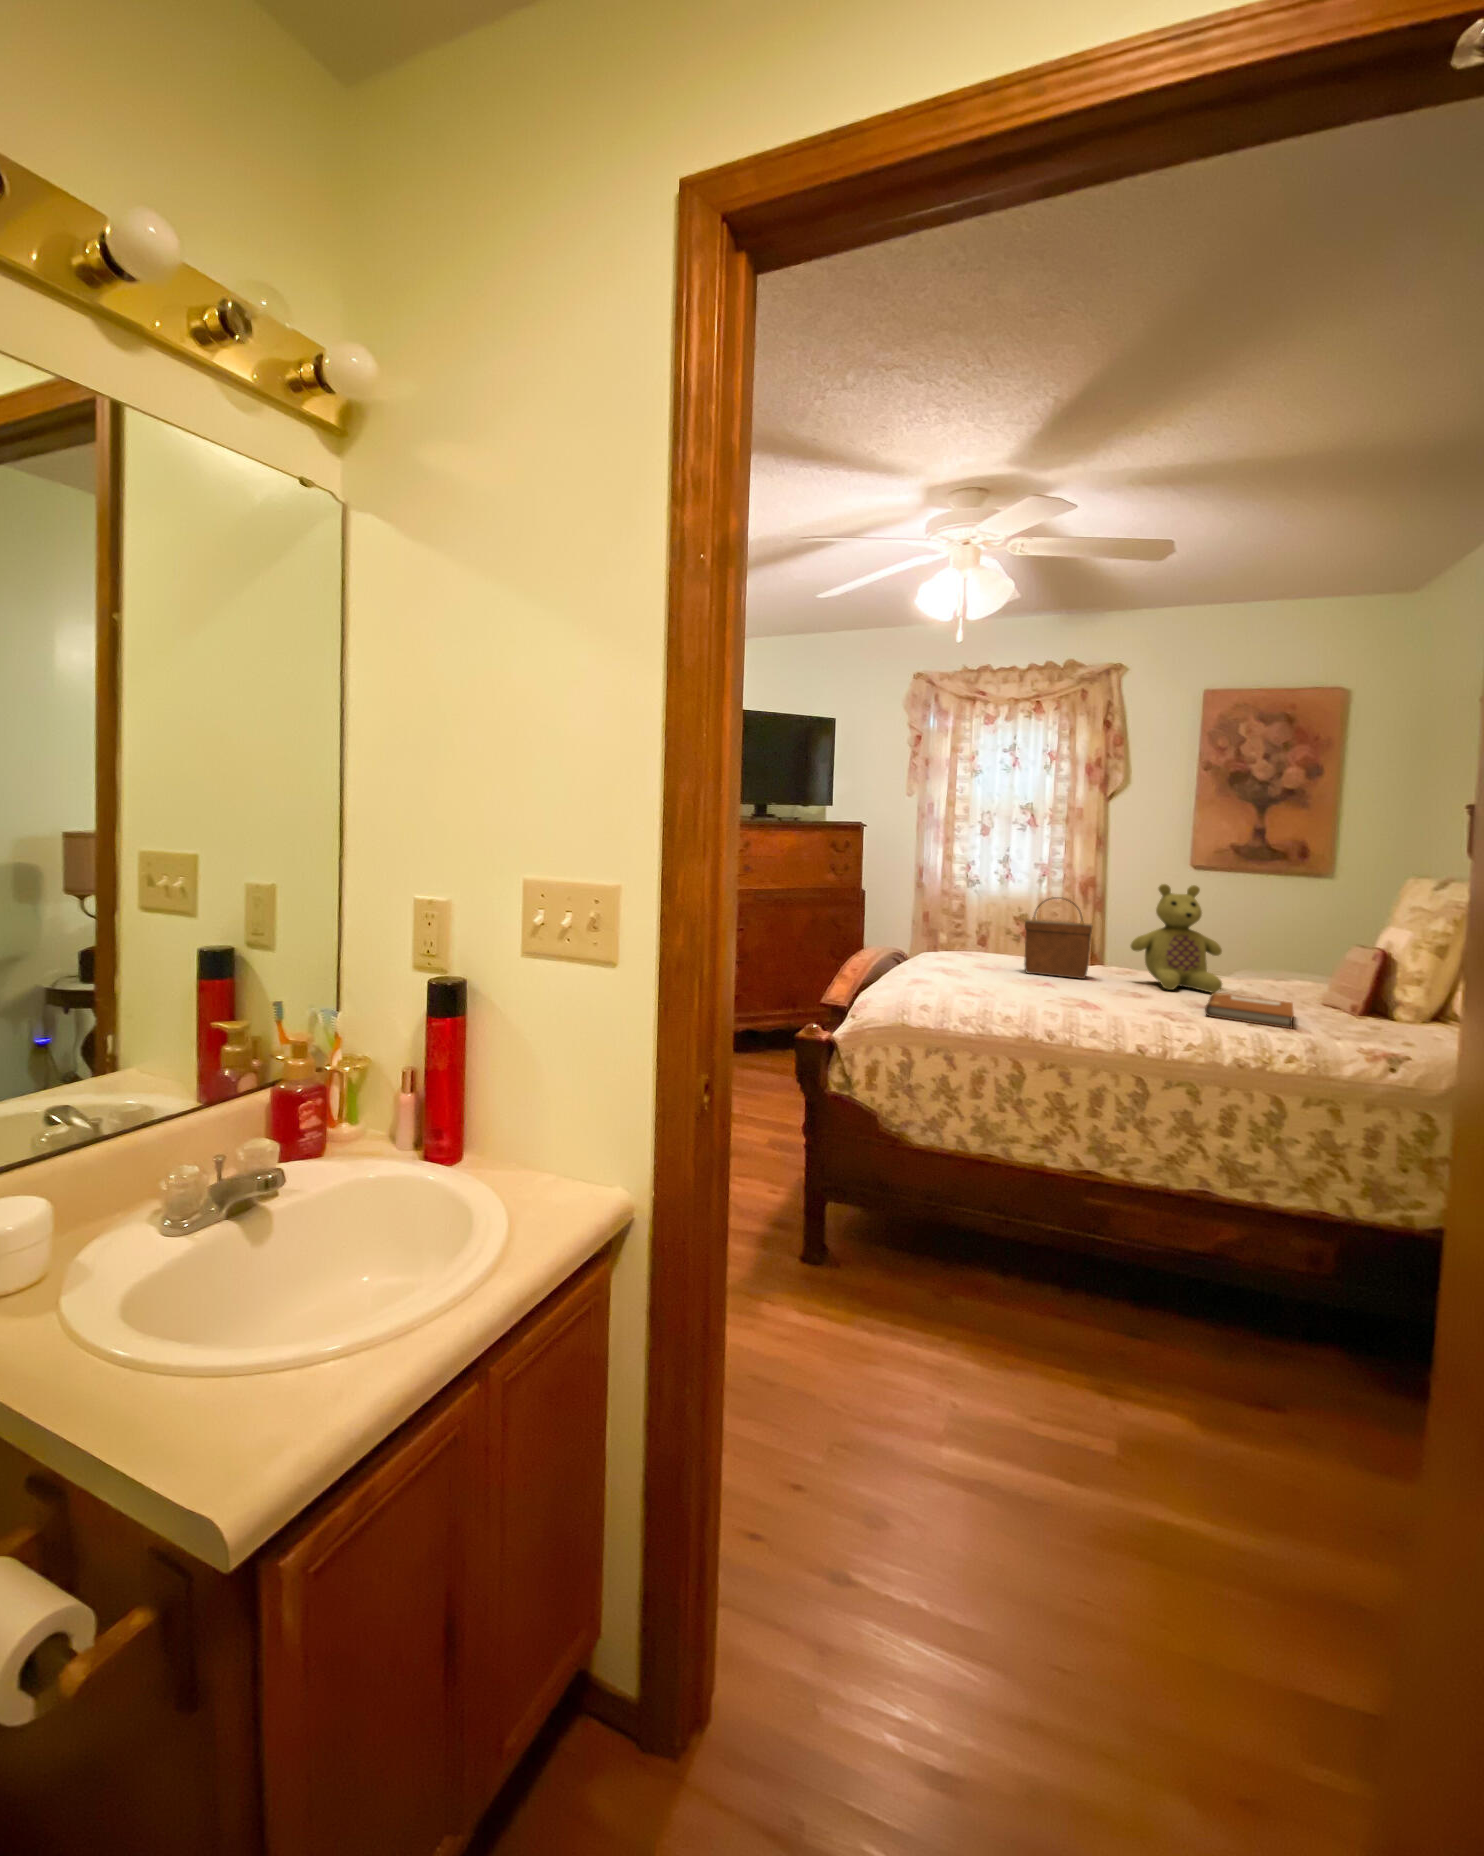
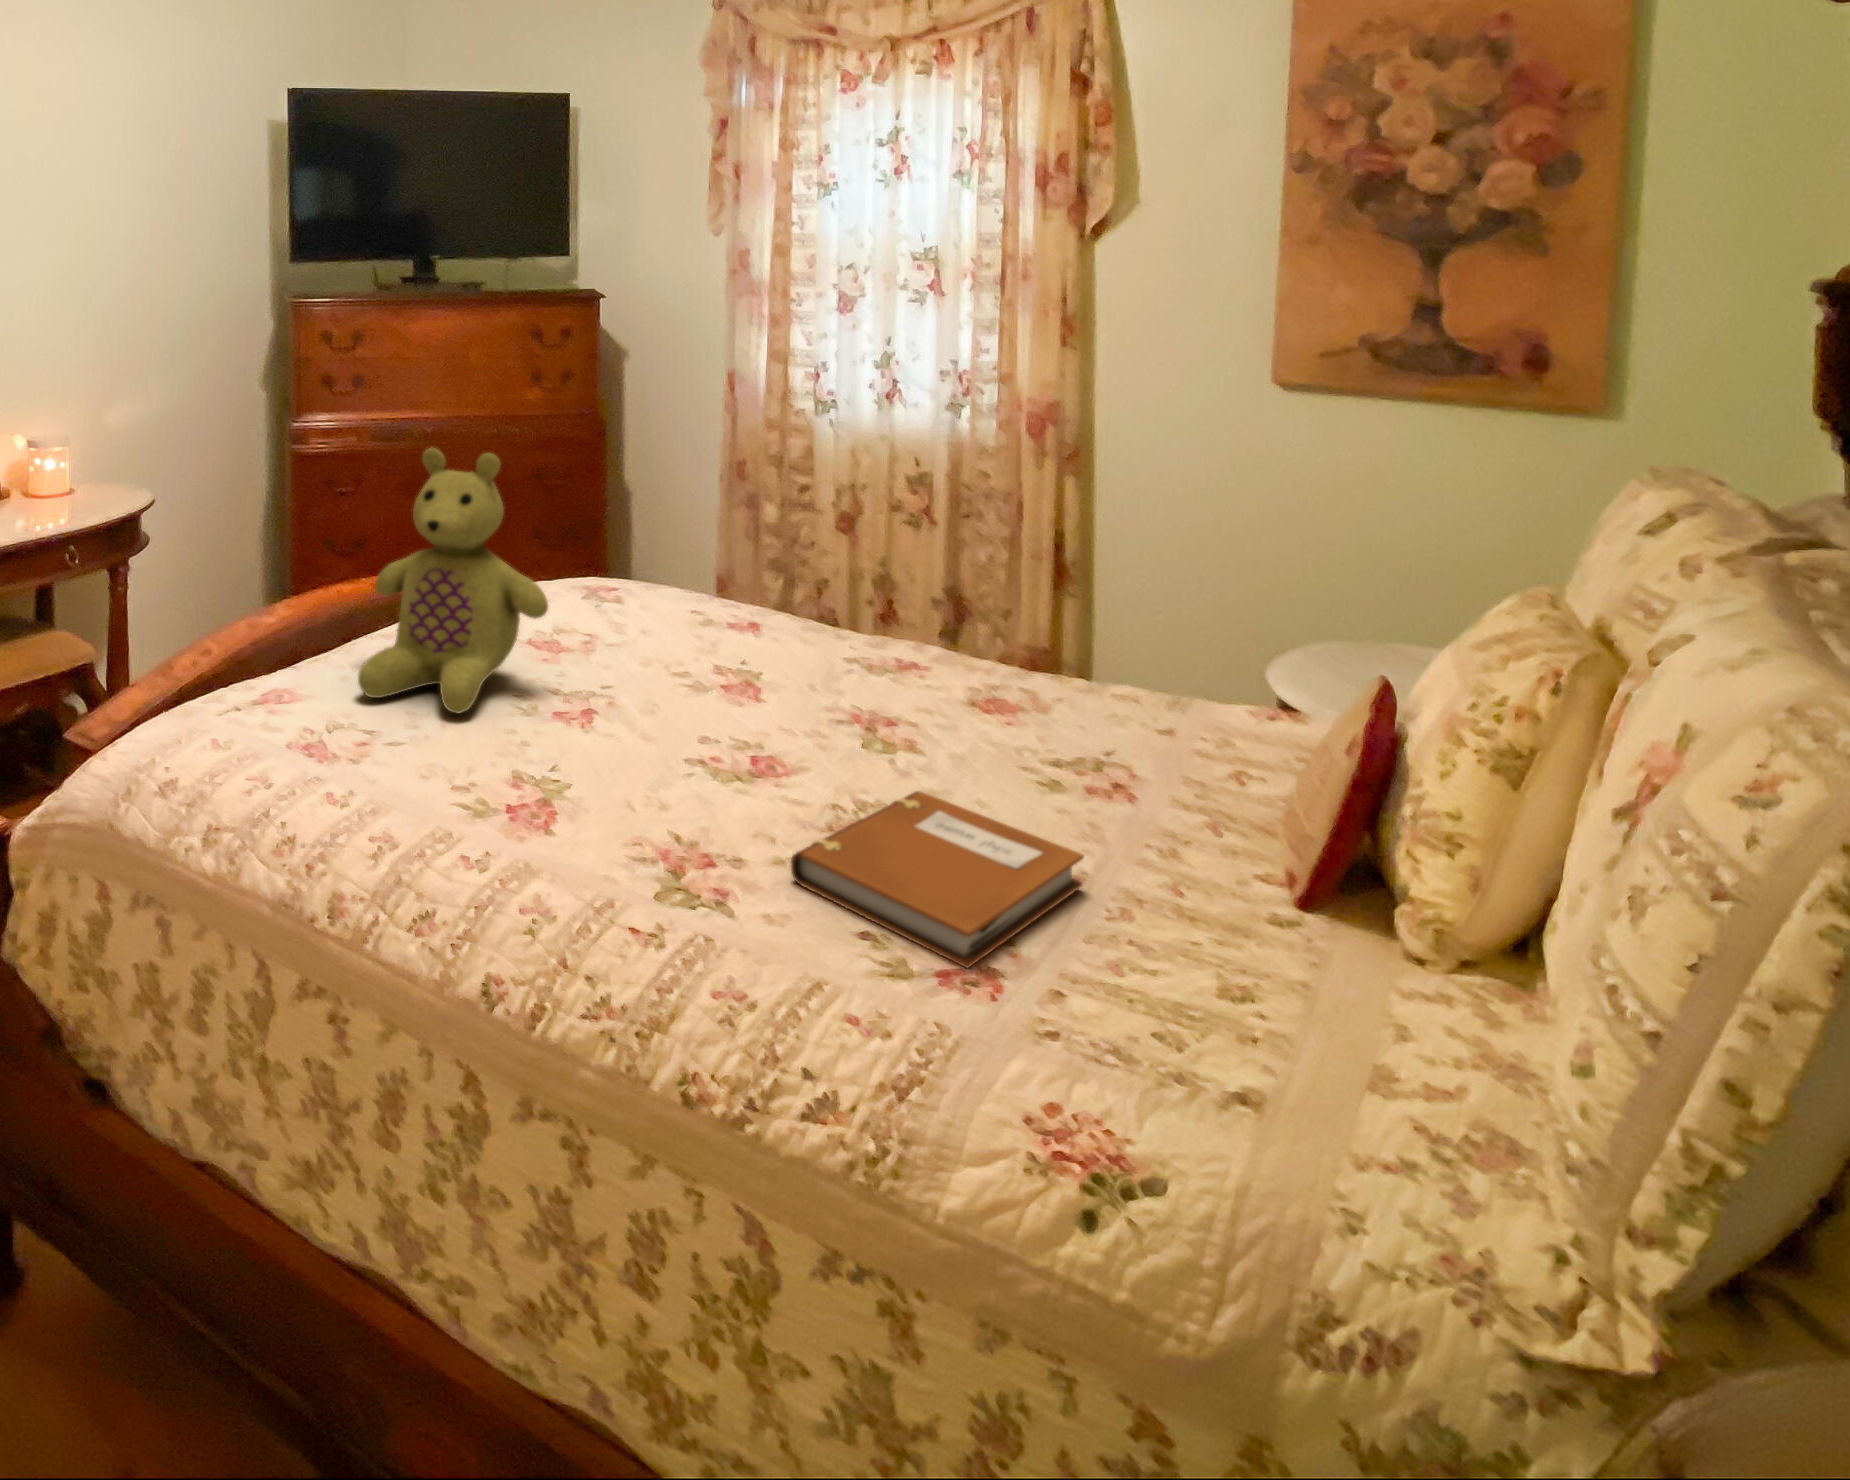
stuffed bear: present [1131,884,1222,993] -> present [358,448,548,713]
handbag: present [1024,897,1092,979] -> none [643,493,792,690]

